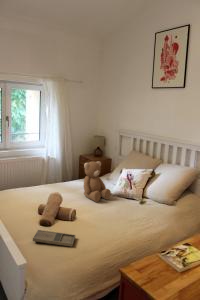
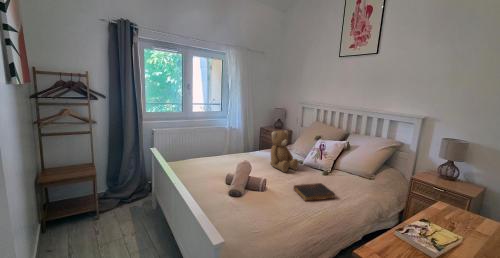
book: none [102,211,139,228] -> present [294,183,335,201]
tray: present [33,230,75,247] -> none [224,201,270,221]

